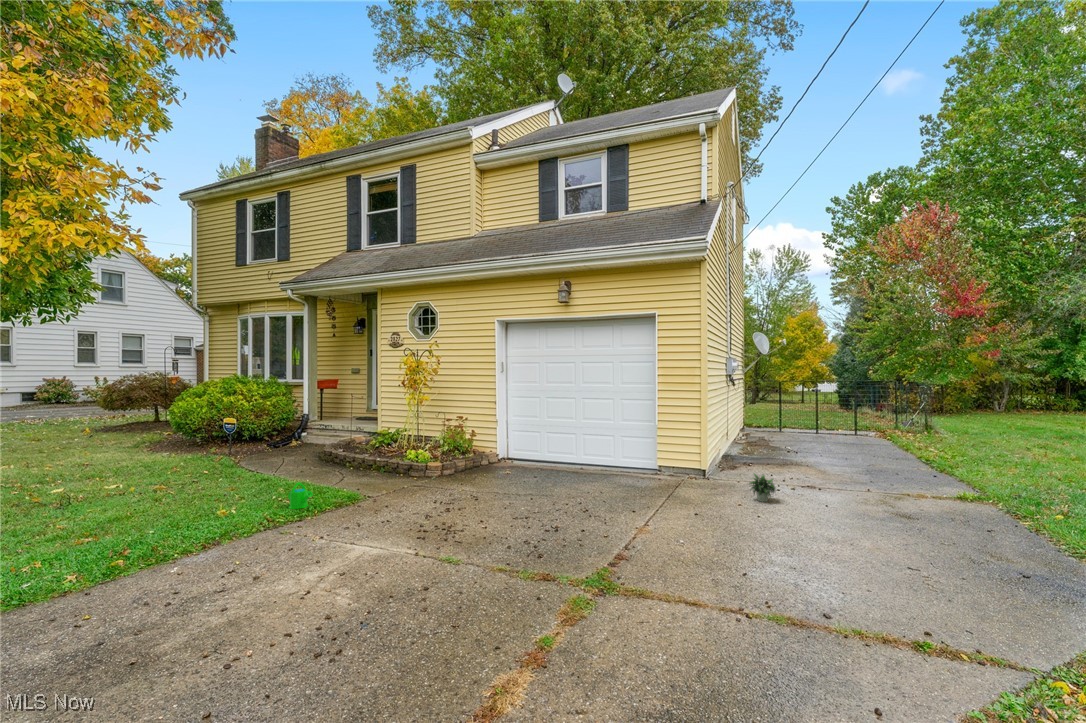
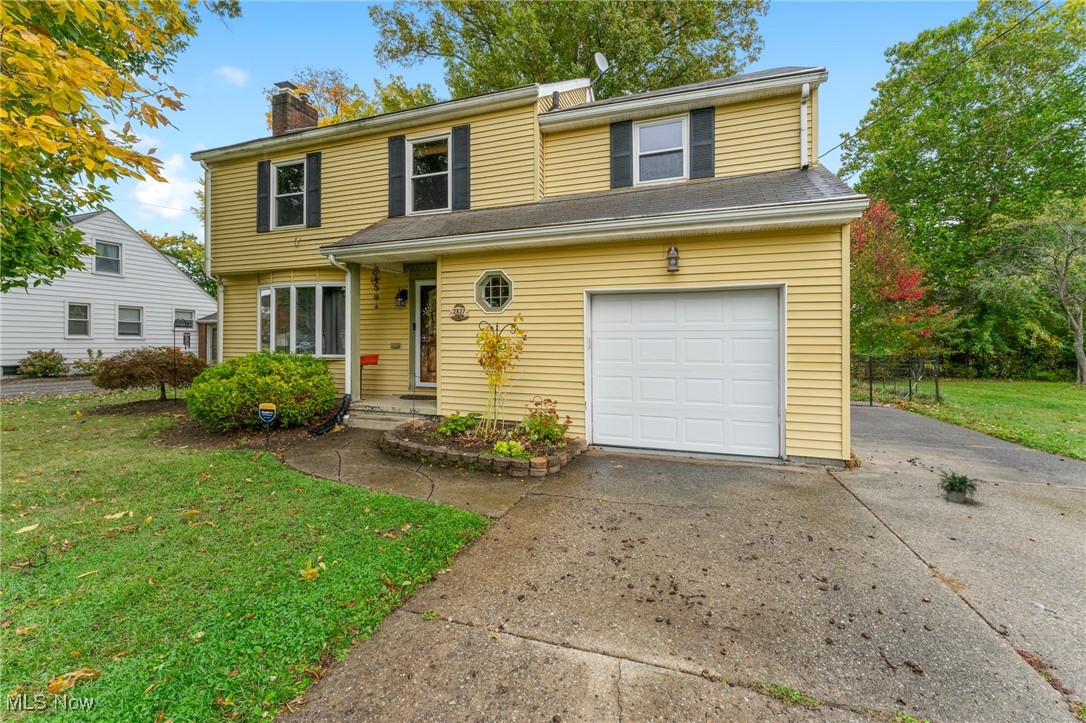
watering can: present [288,482,313,509] -> none [402,513,444,554]

